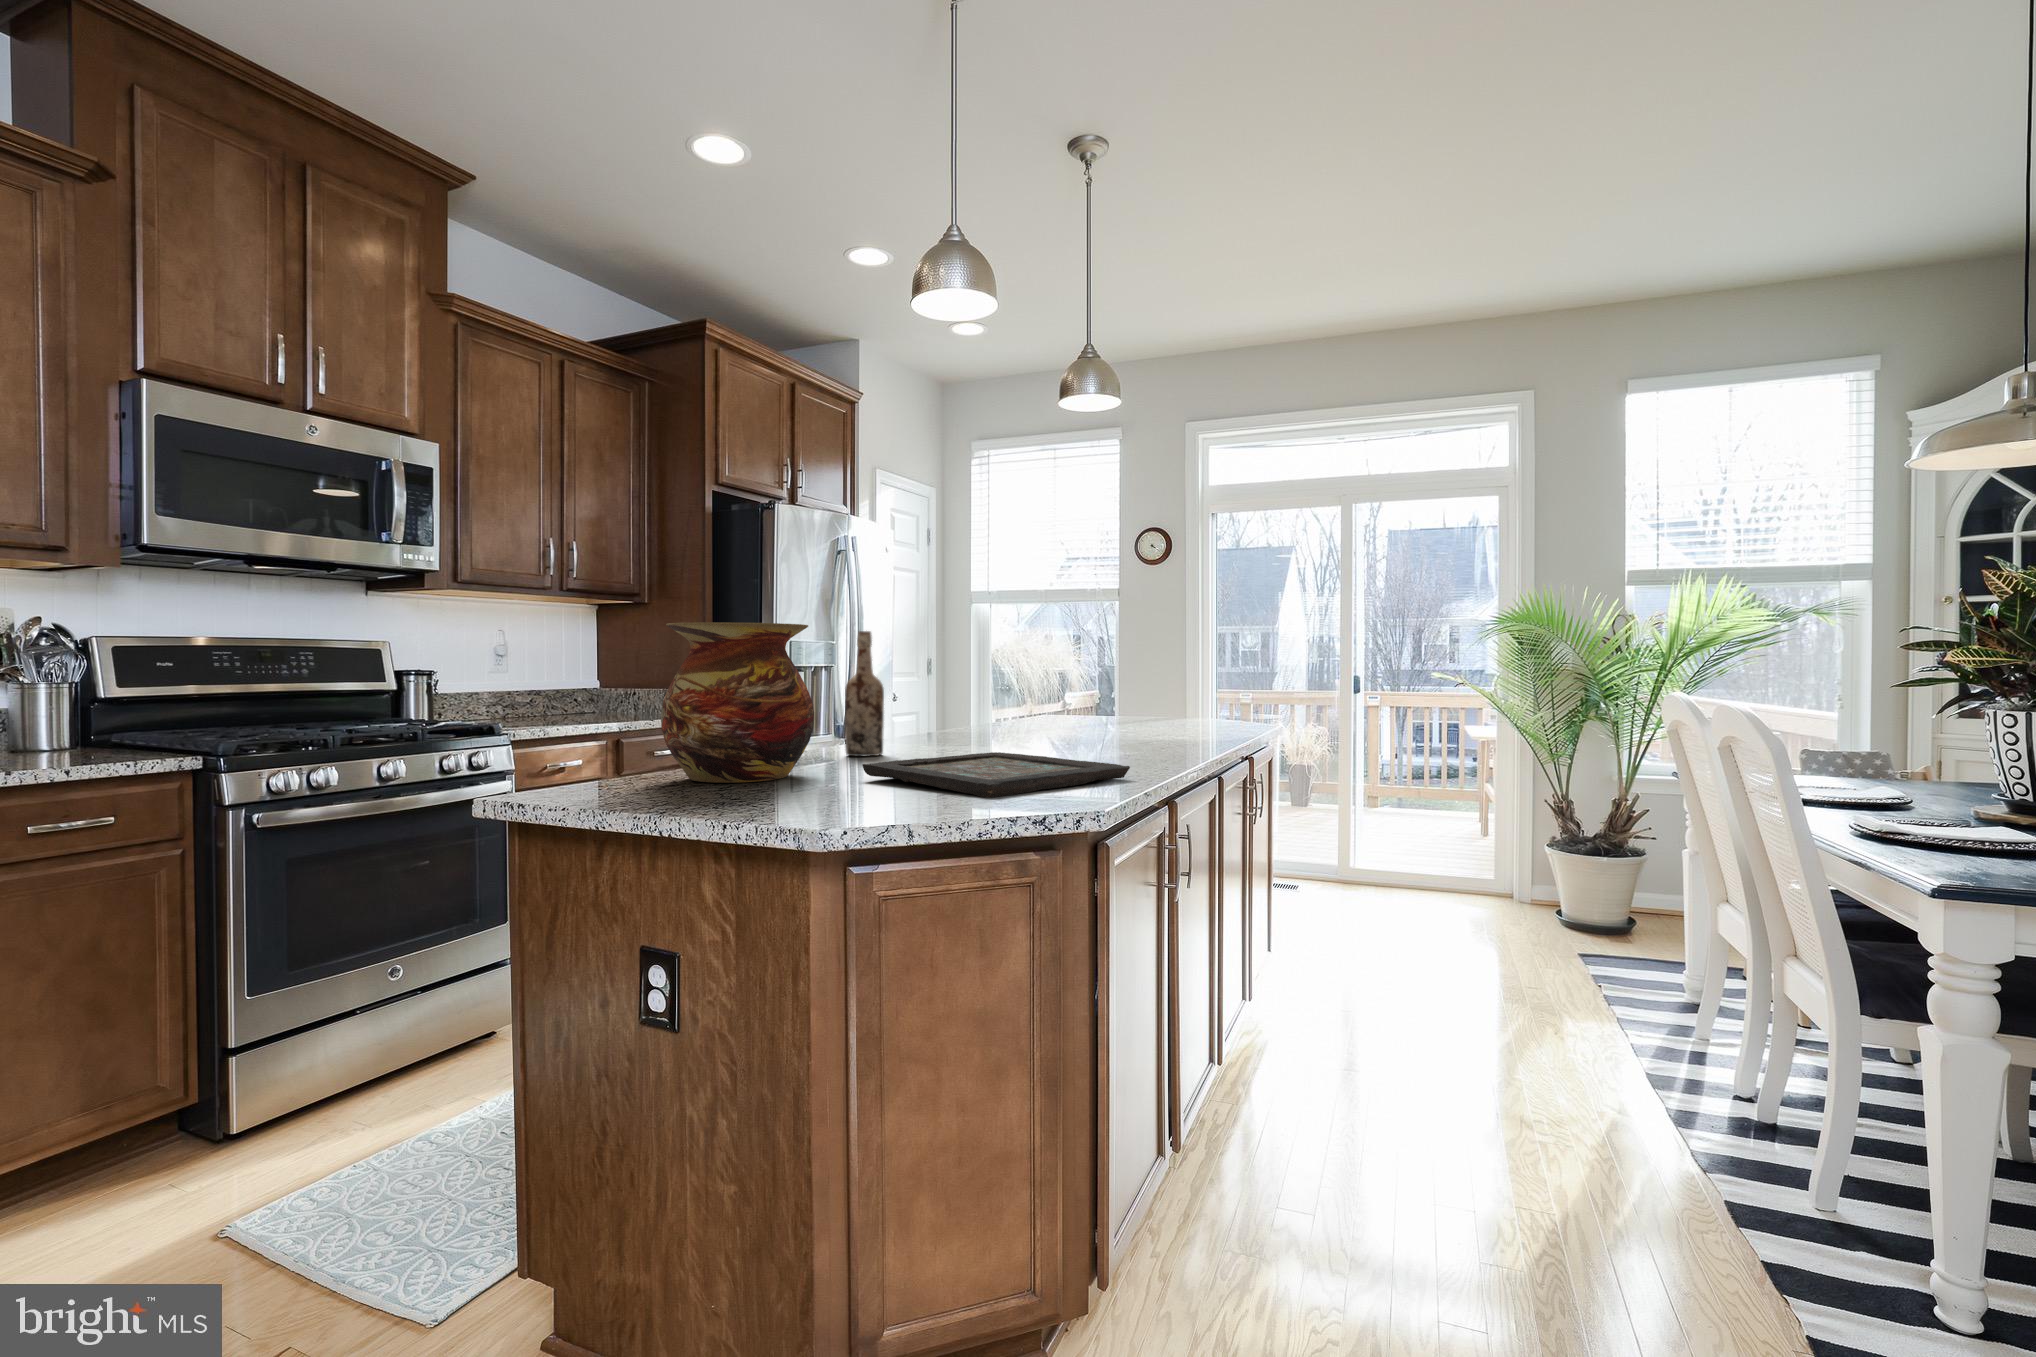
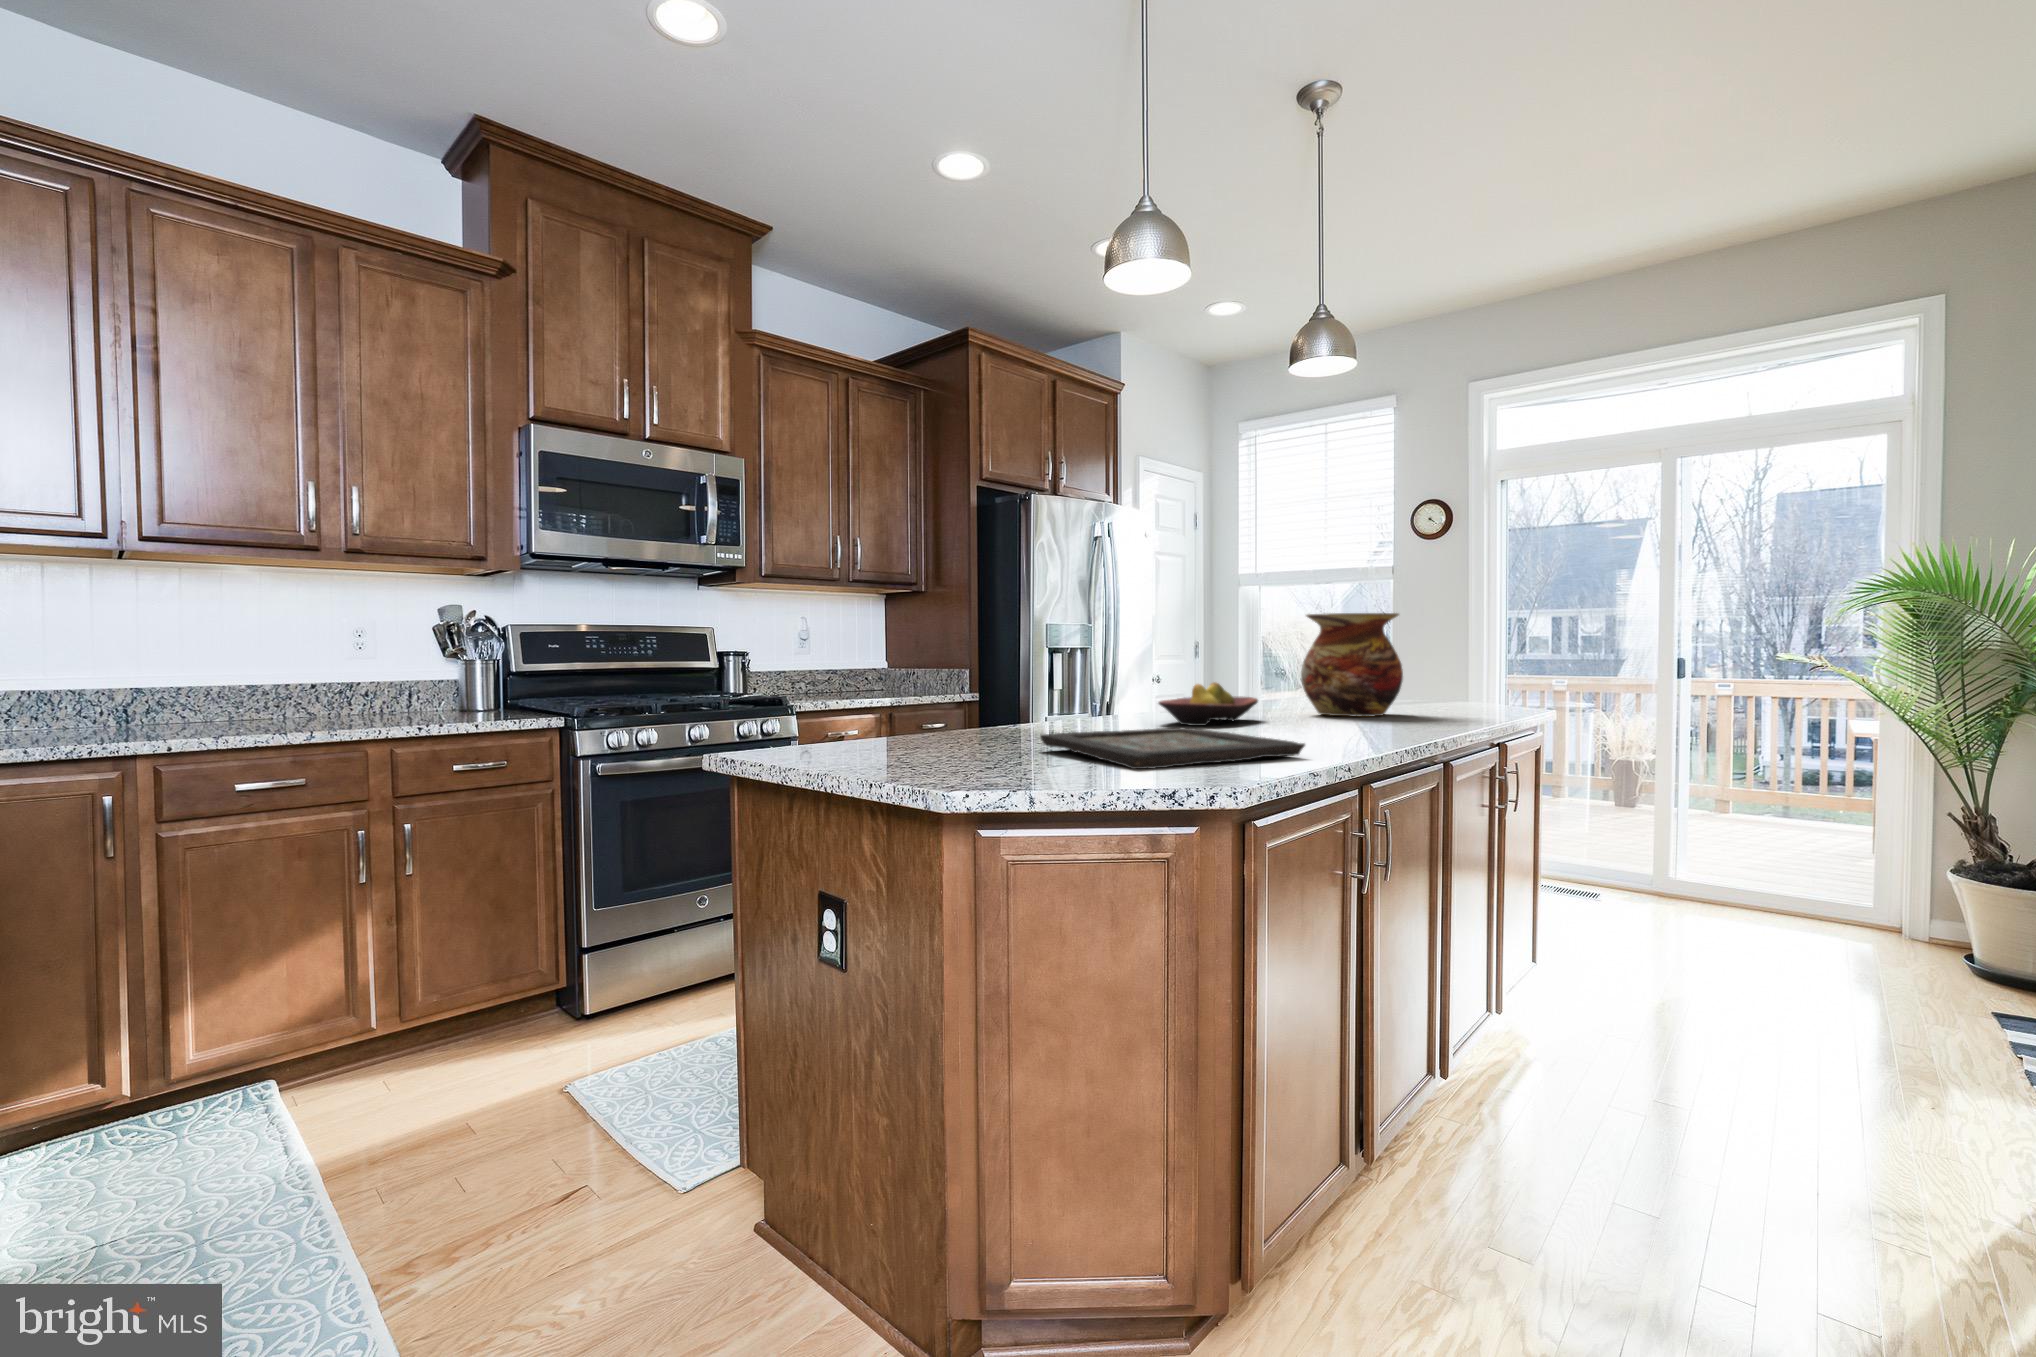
vase: present [661,622,814,783] -> present [1301,613,1403,717]
wine bottle: present [845,631,884,756] -> none [1057,609,1093,730]
fruit bowl: none [942,704,1035,748] -> present [1159,682,1258,726]

